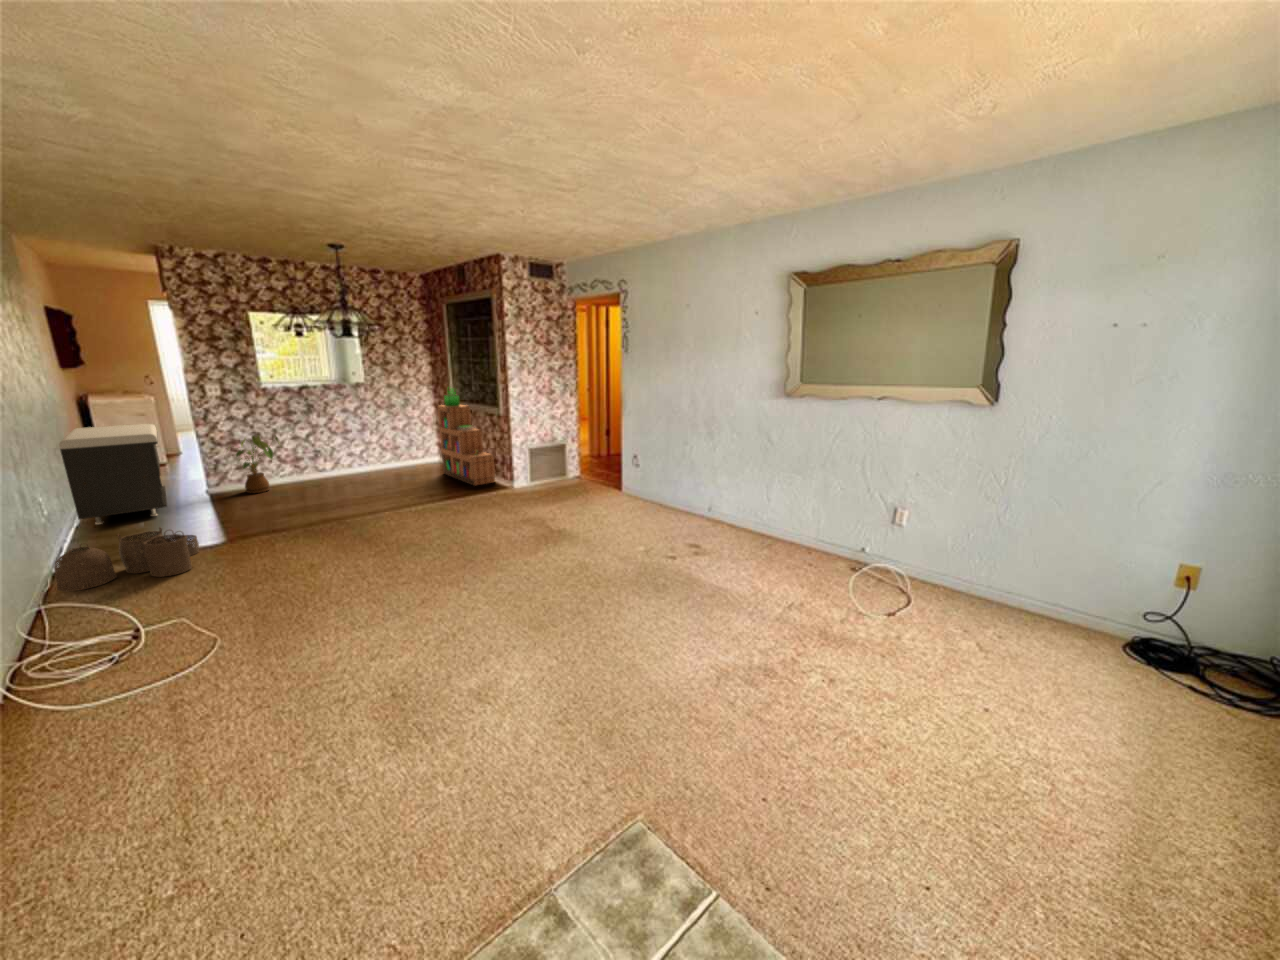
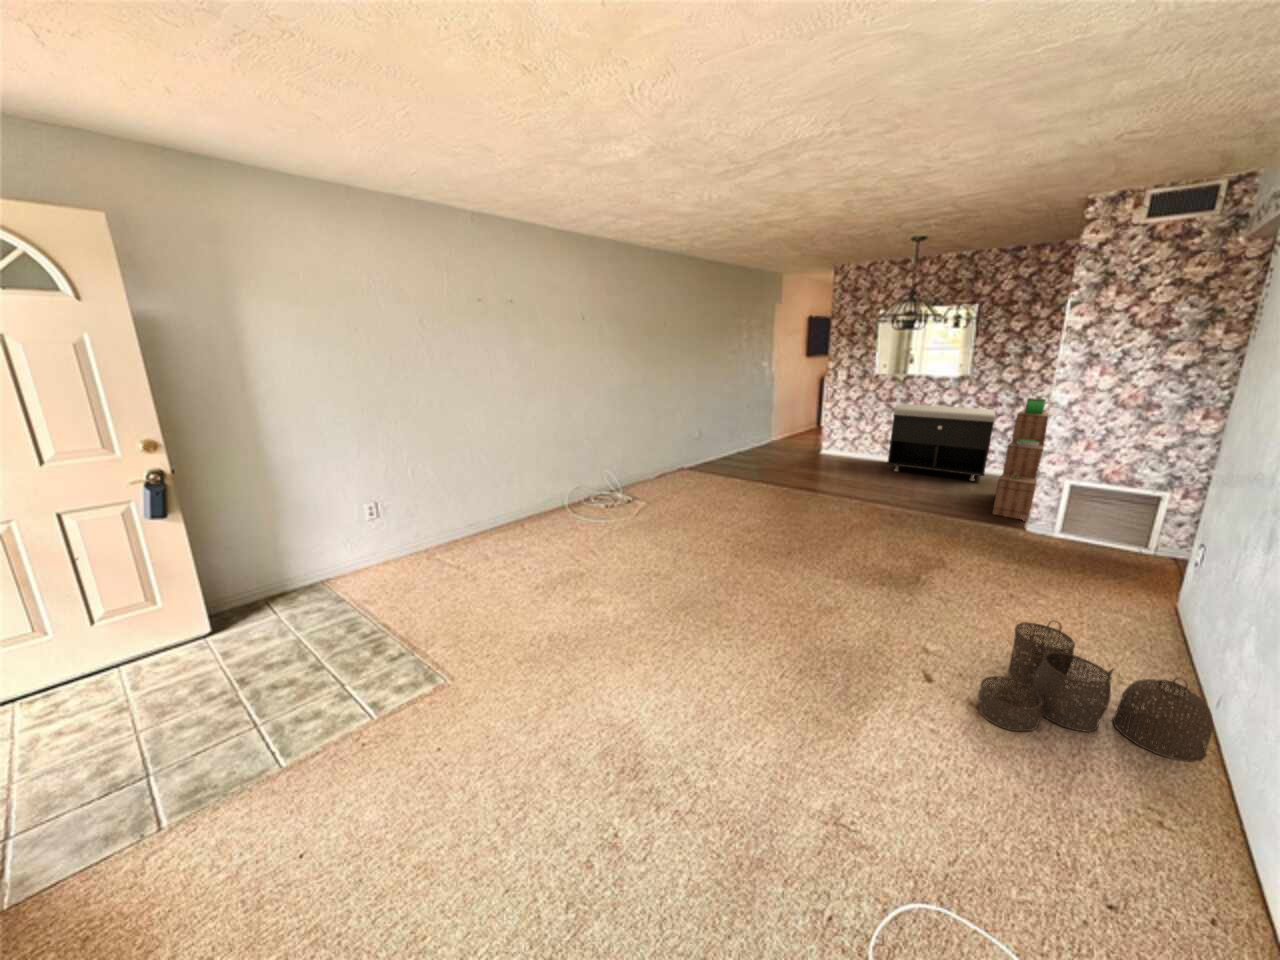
storage bench: present [59,424,167,524] -> present [887,404,995,481]
house plant: present [236,435,278,493] -> none [827,413,869,460]
woven basket: present [54,528,199,592] -> present [977,621,1213,762]

